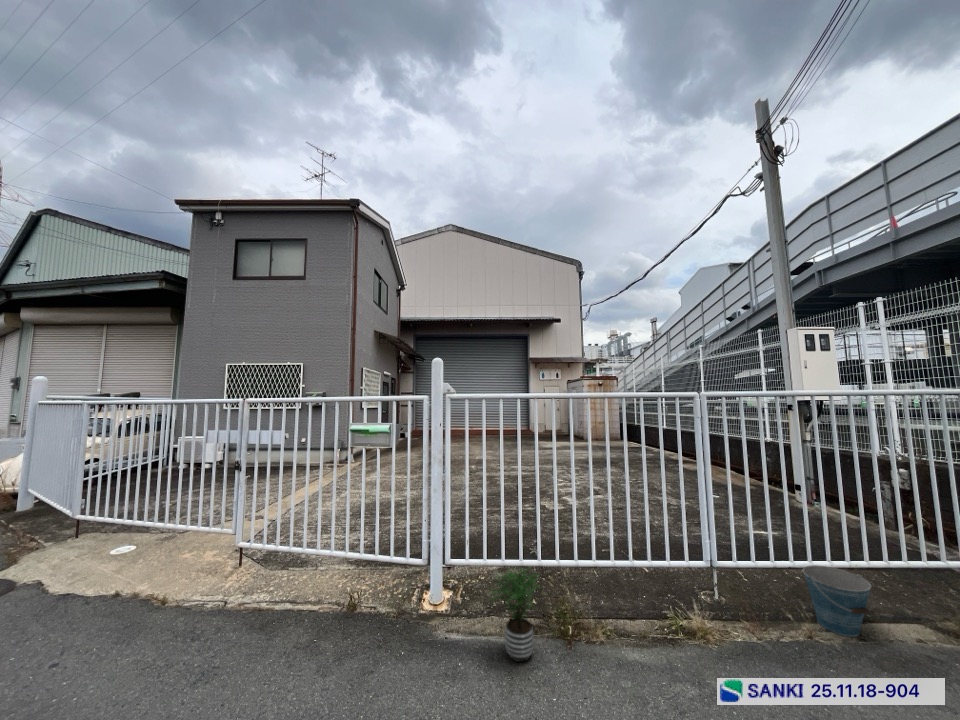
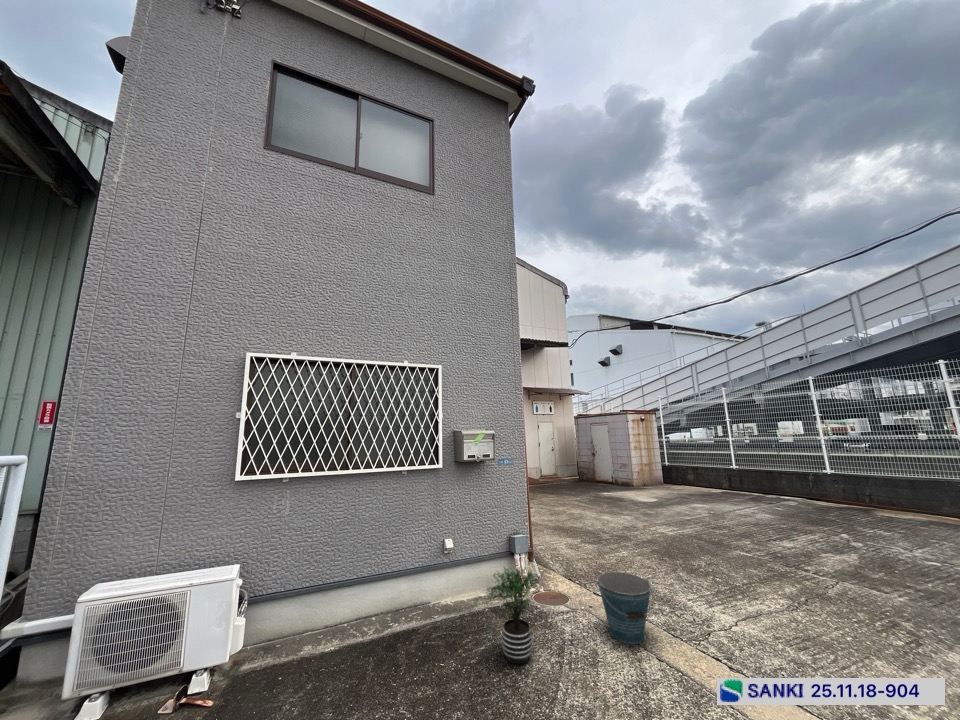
bucket: present [803,565,872,637] -> present [597,572,653,644]

